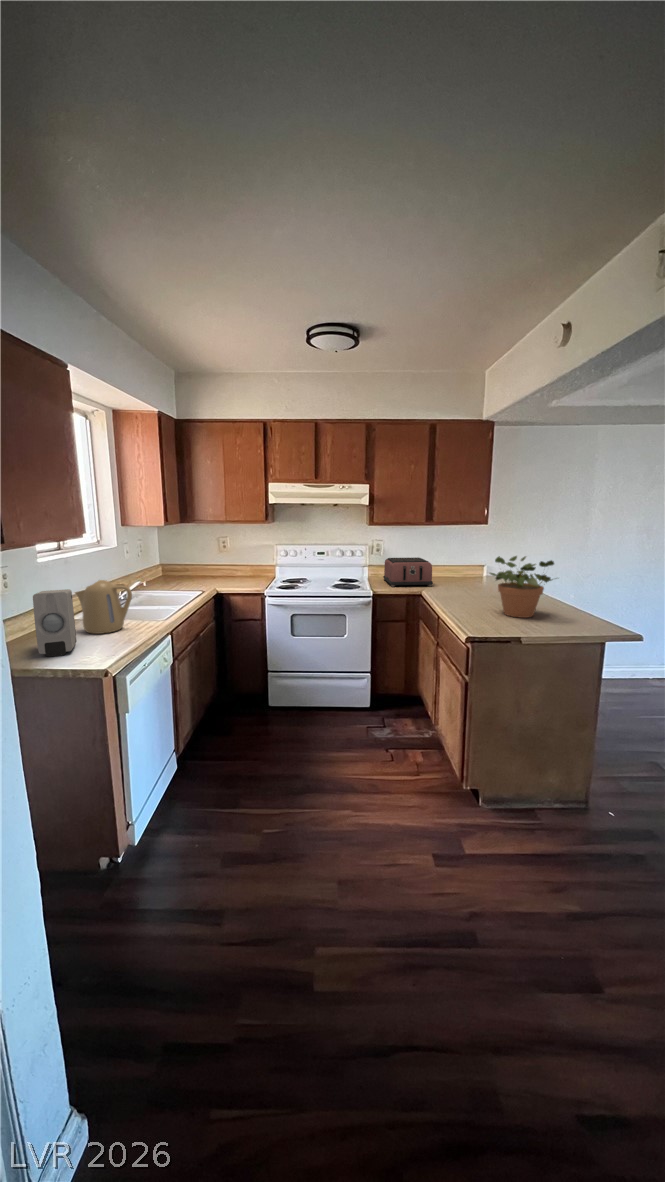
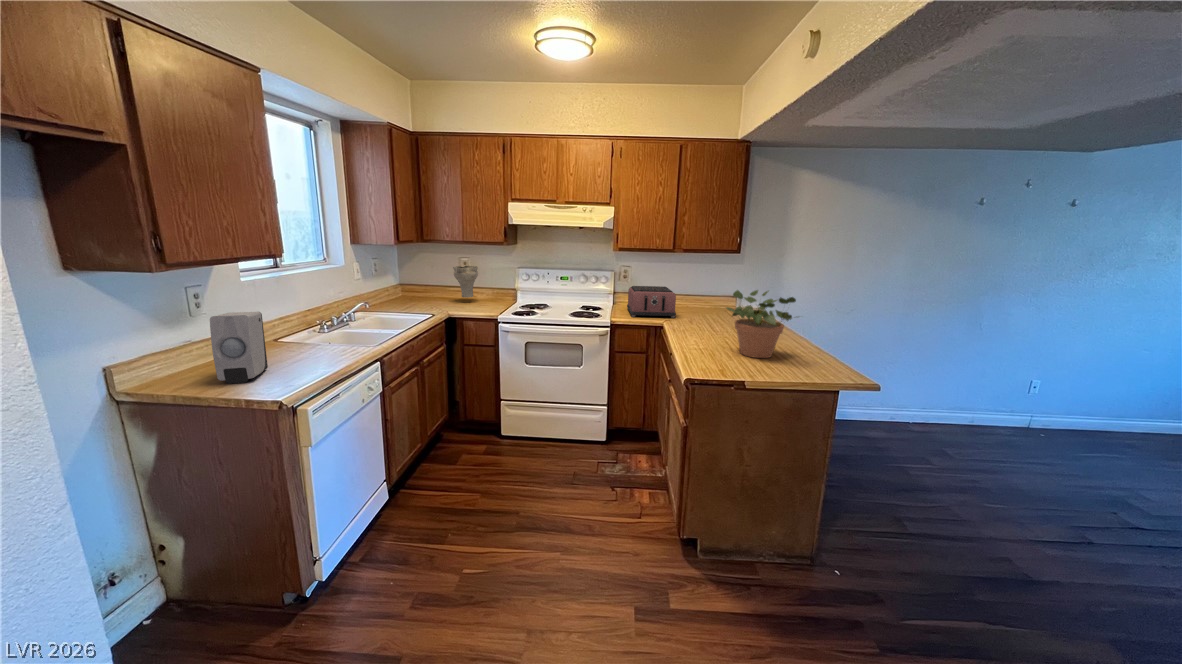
vase: none [214,542,239,578] -> present [453,266,478,298]
kettle: present [75,580,132,634] -> none [274,302,336,359]

